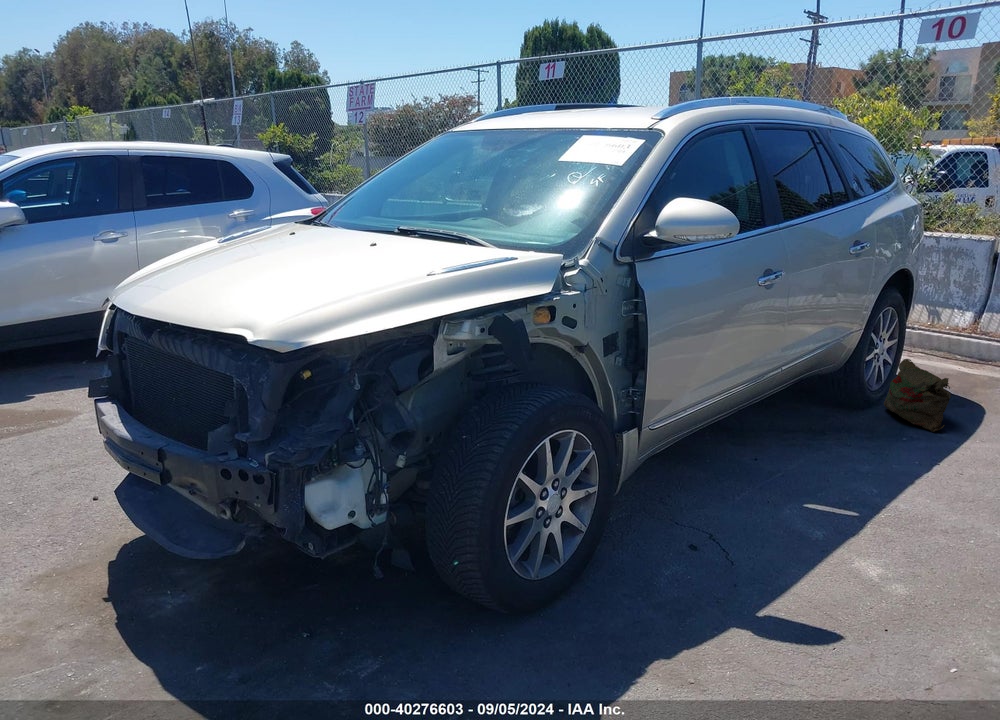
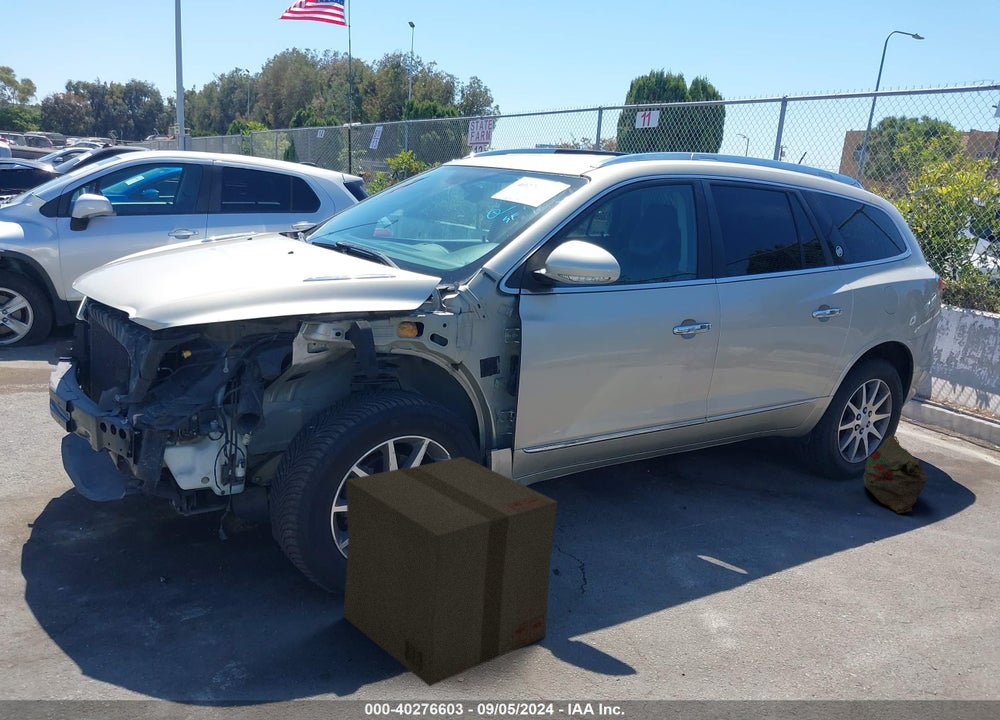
cardboard box: none [523,443,742,693] -> present [344,457,558,686]

